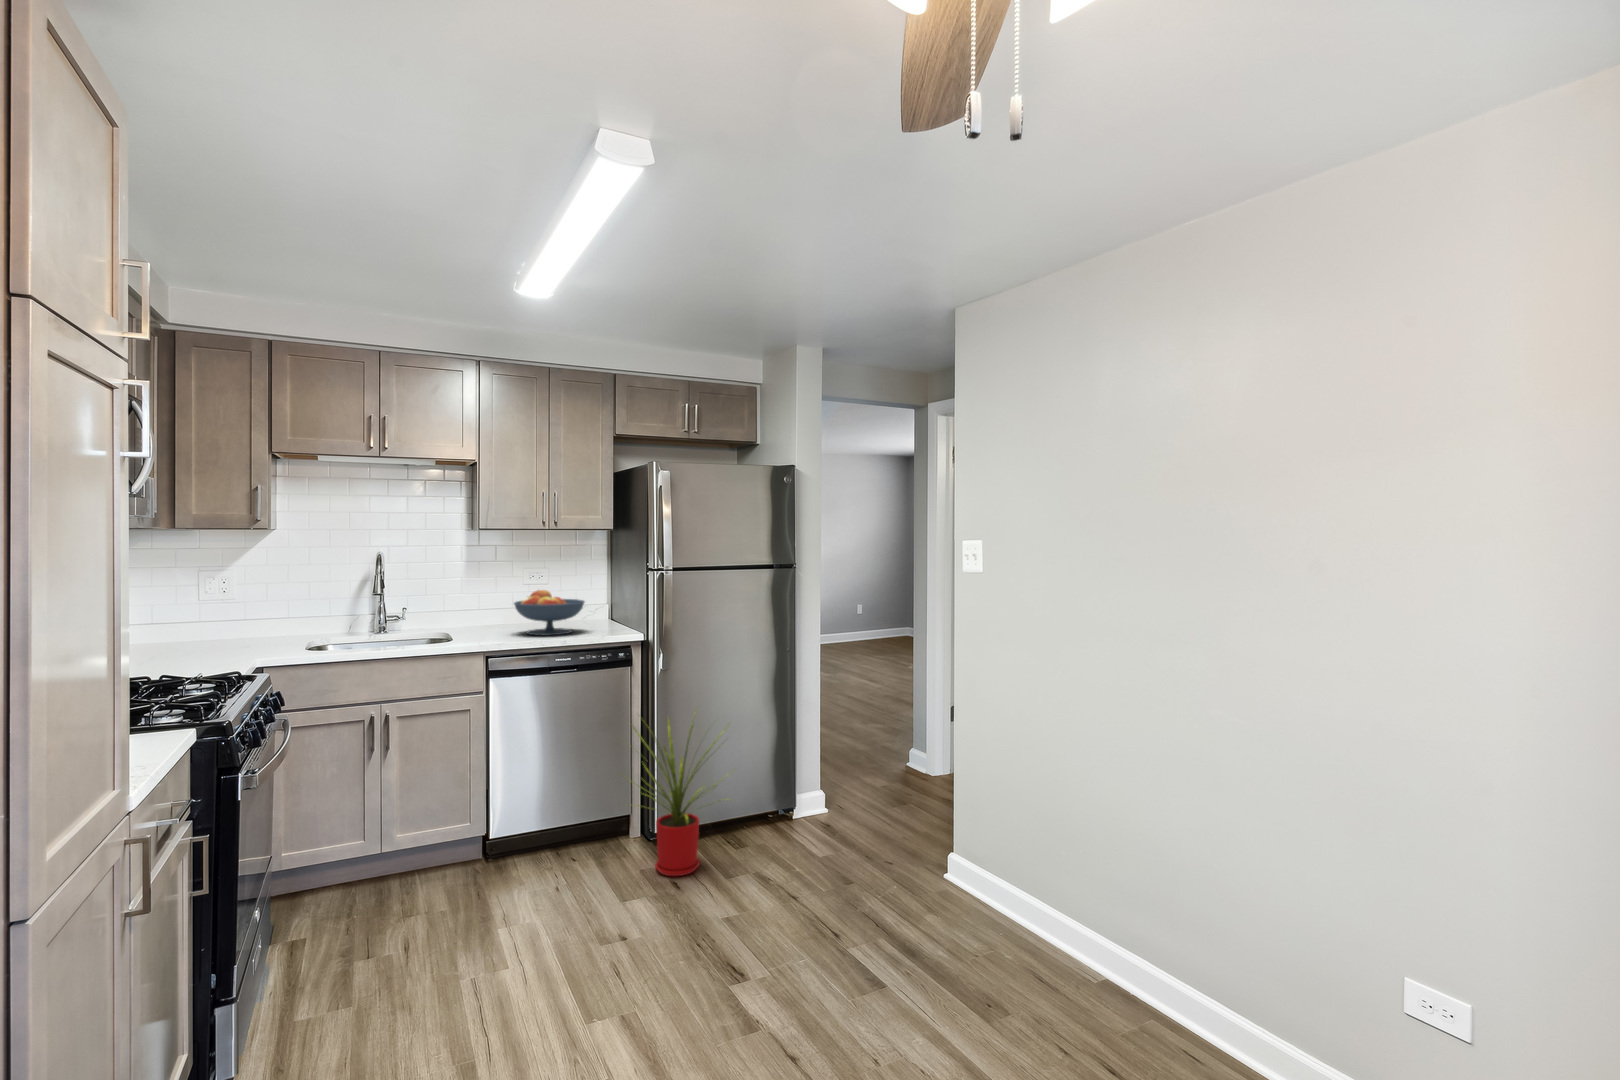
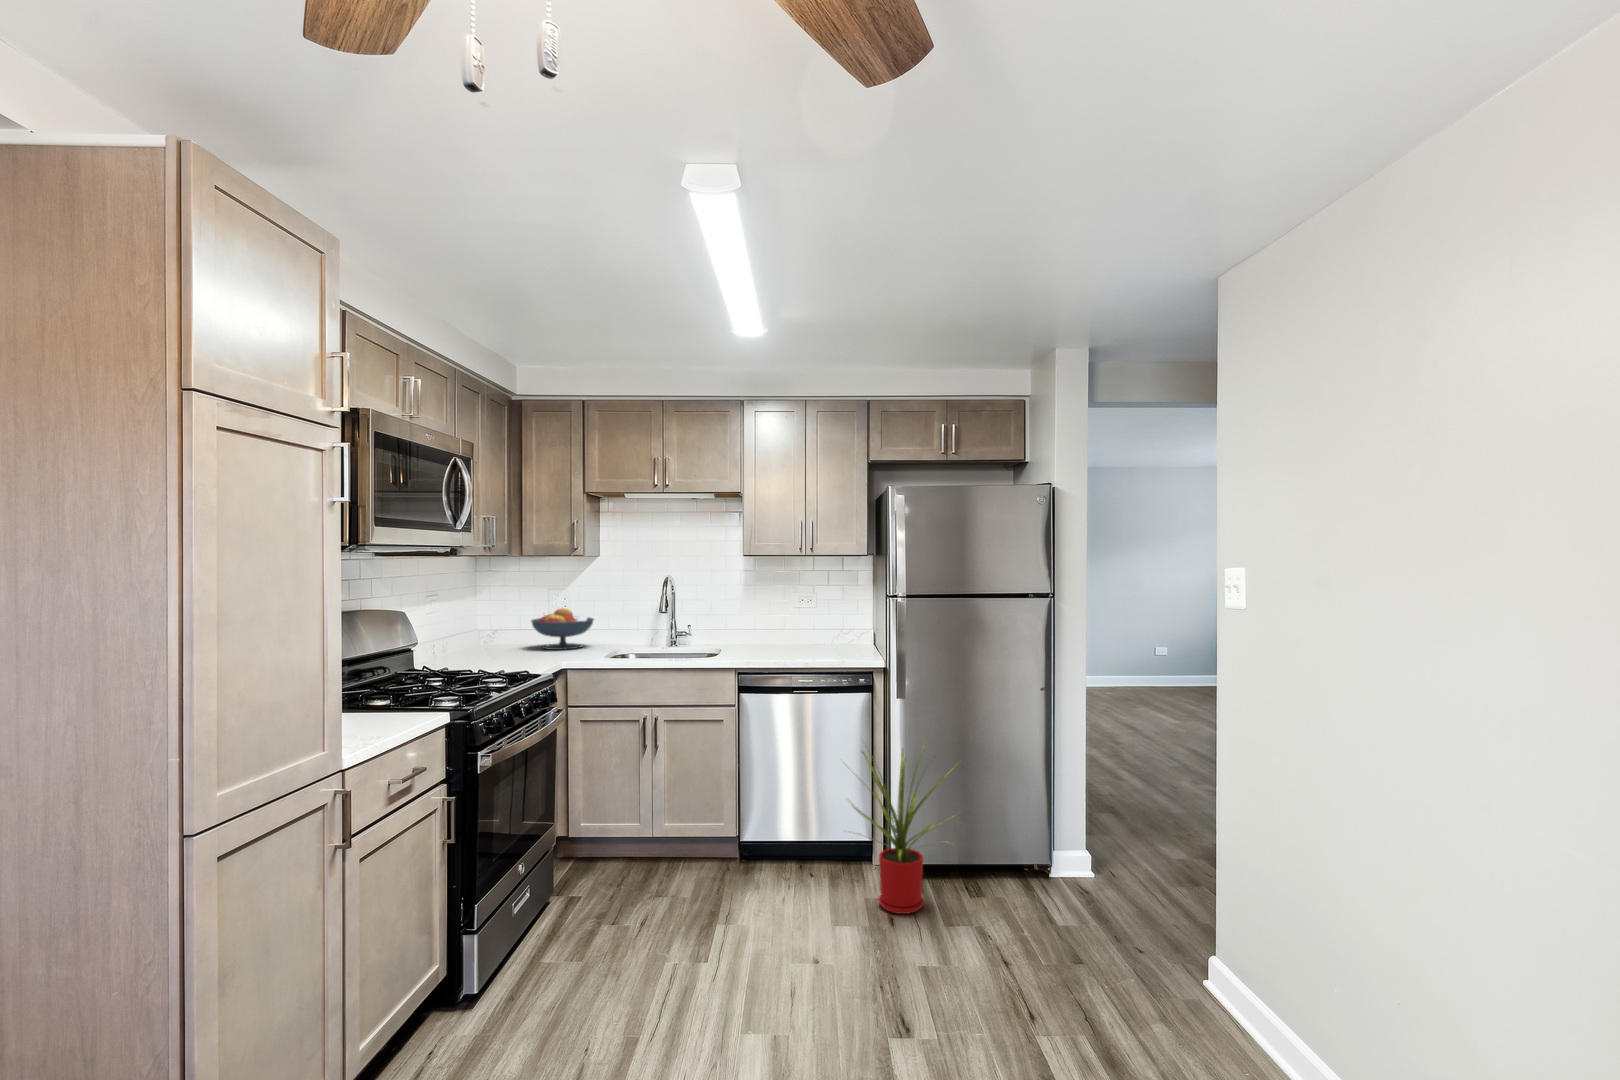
fruit bowl: present [514,590,584,635] -> present [531,608,594,650]

